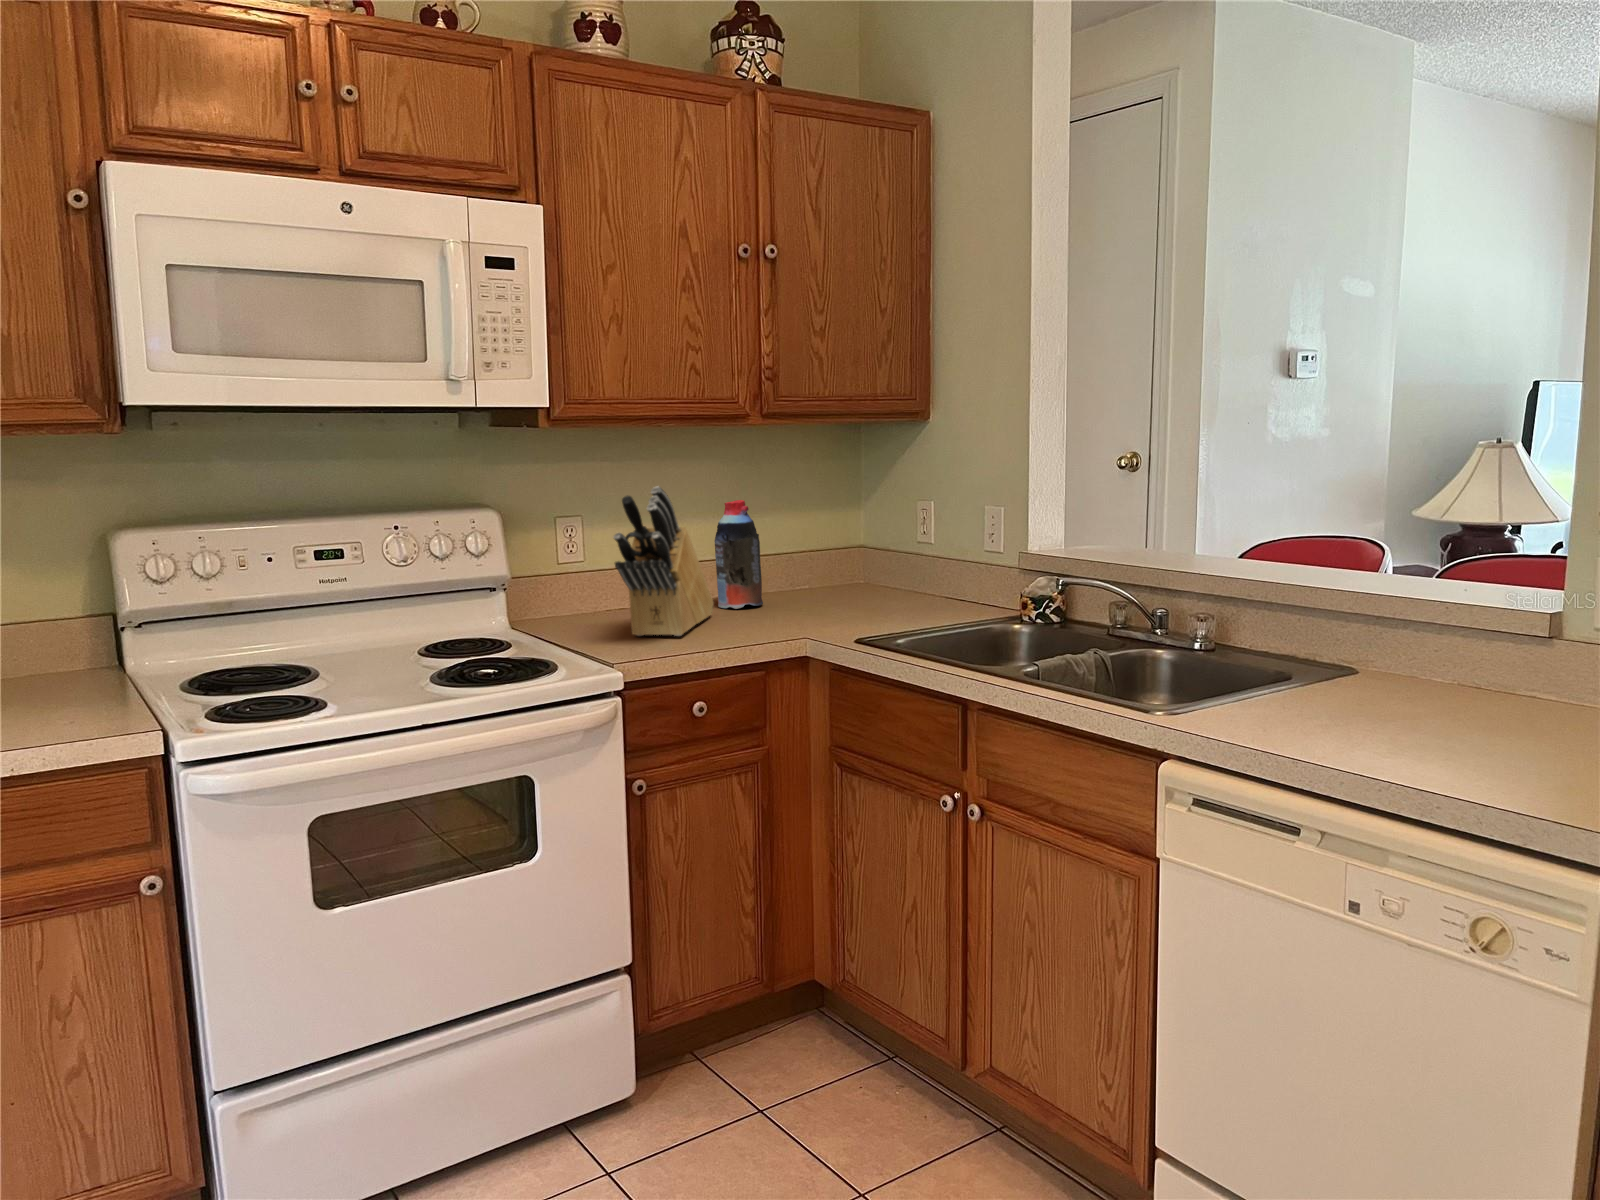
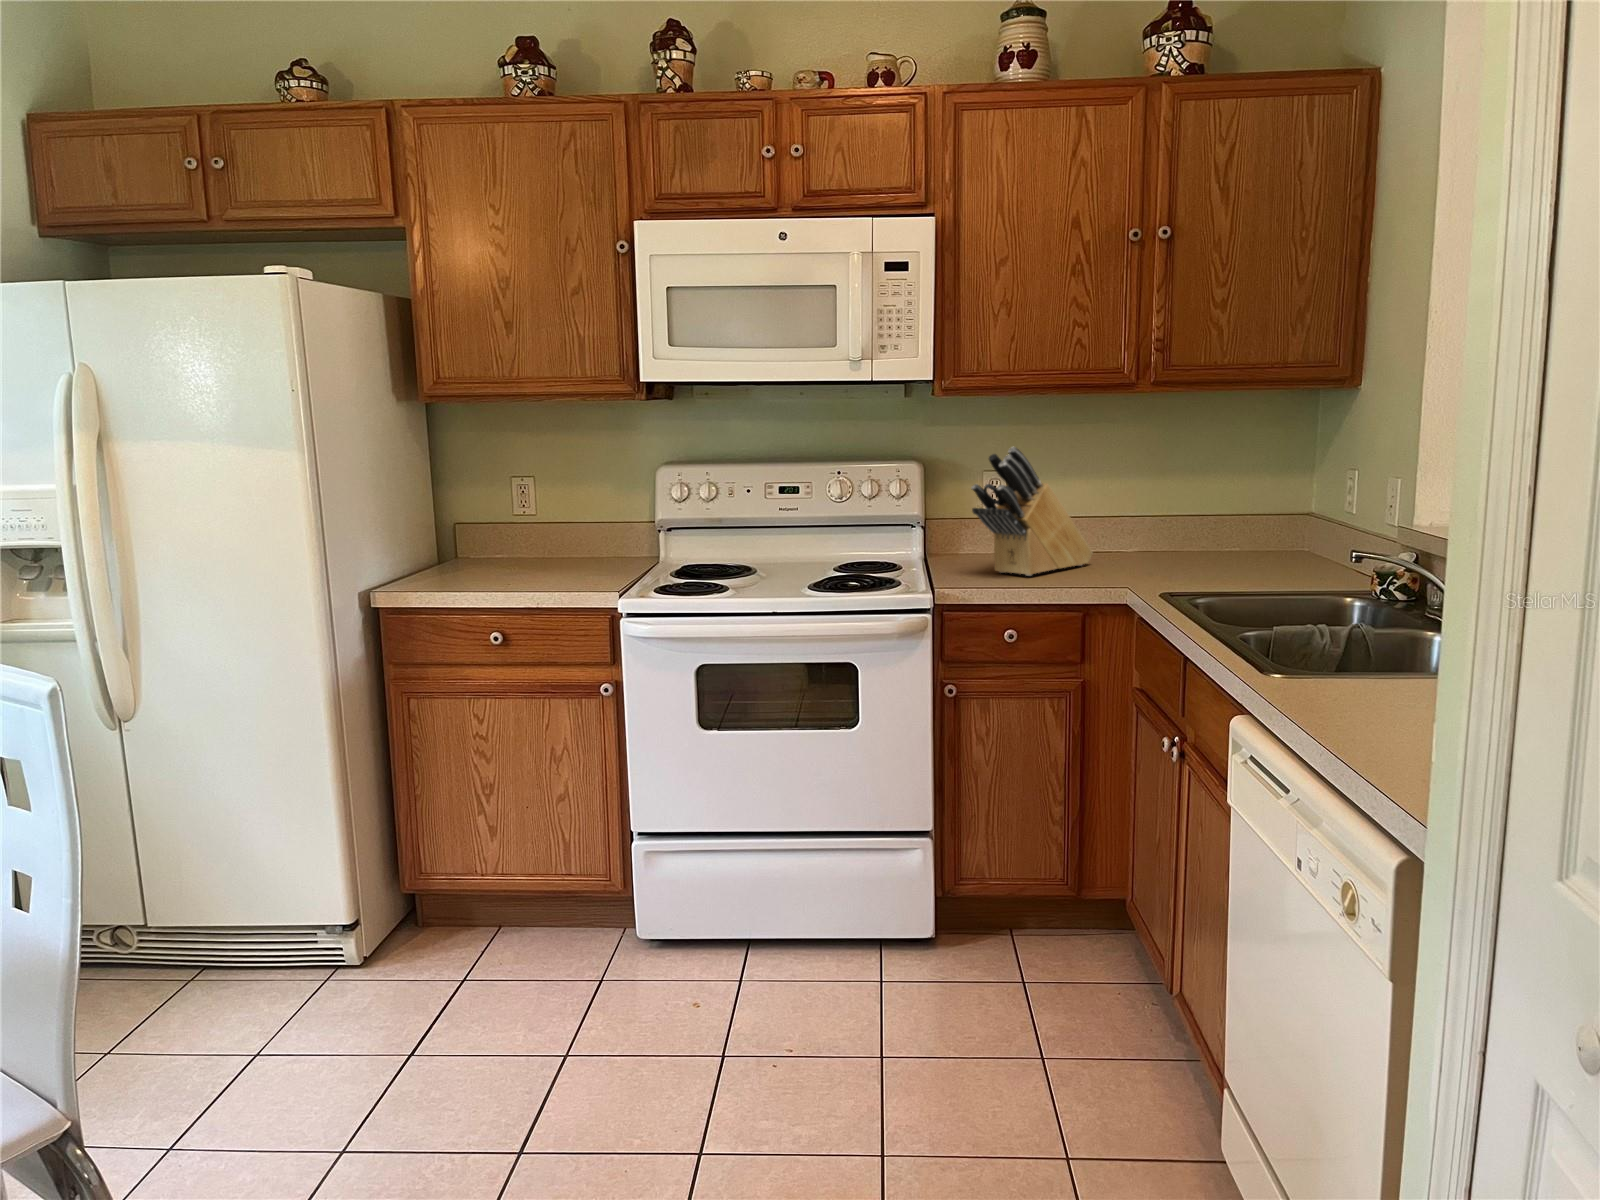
bottle: present [714,500,763,609] -> none [1111,463,1154,562]

